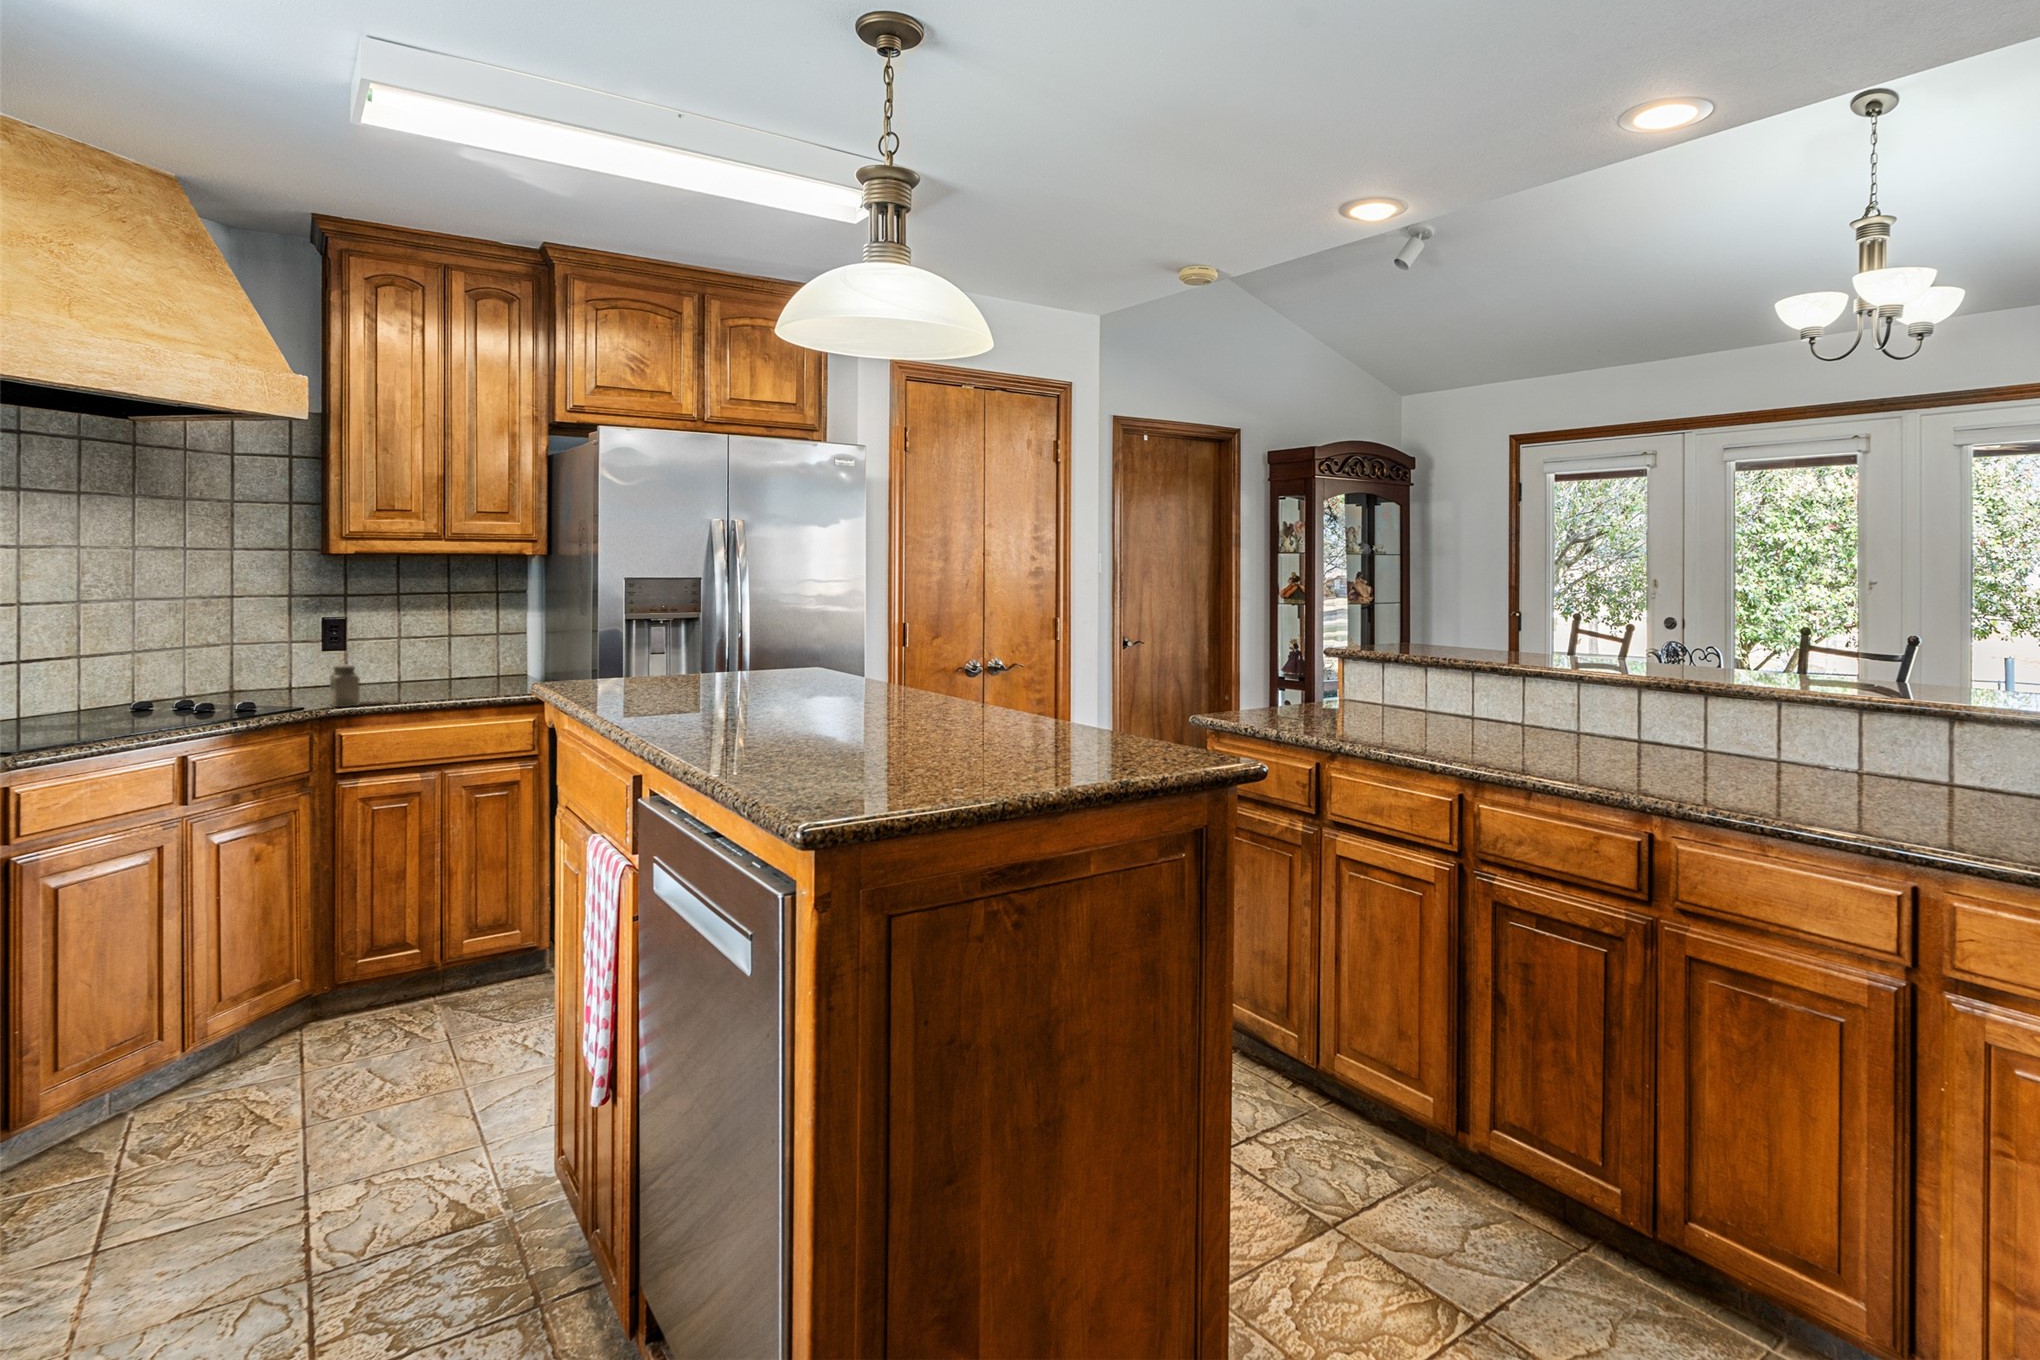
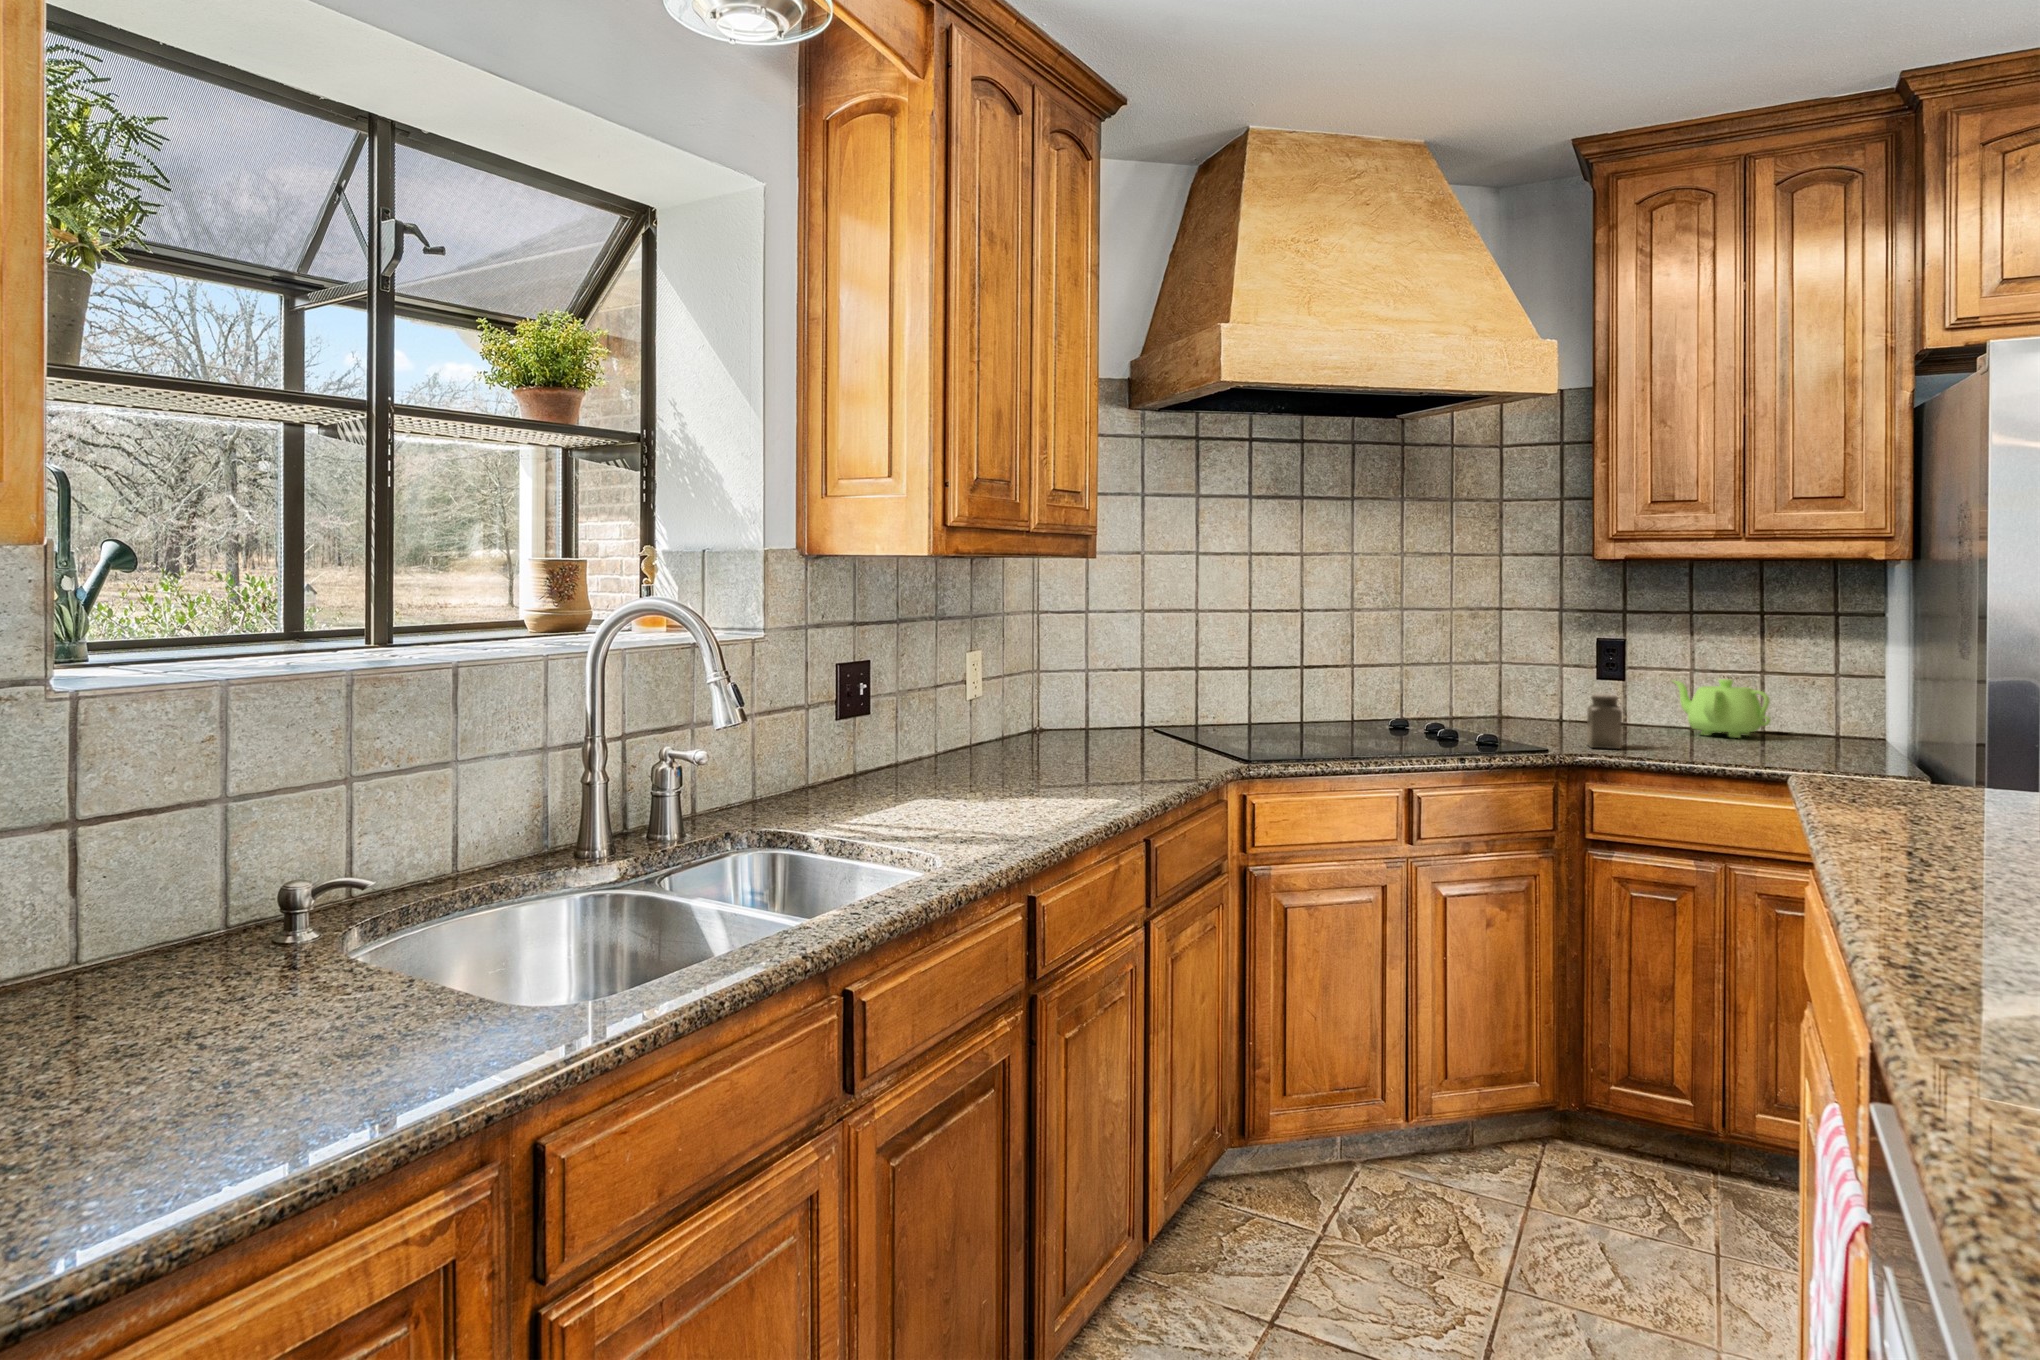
teapot: none [386,648,461,690] -> present [1673,679,1771,738]

